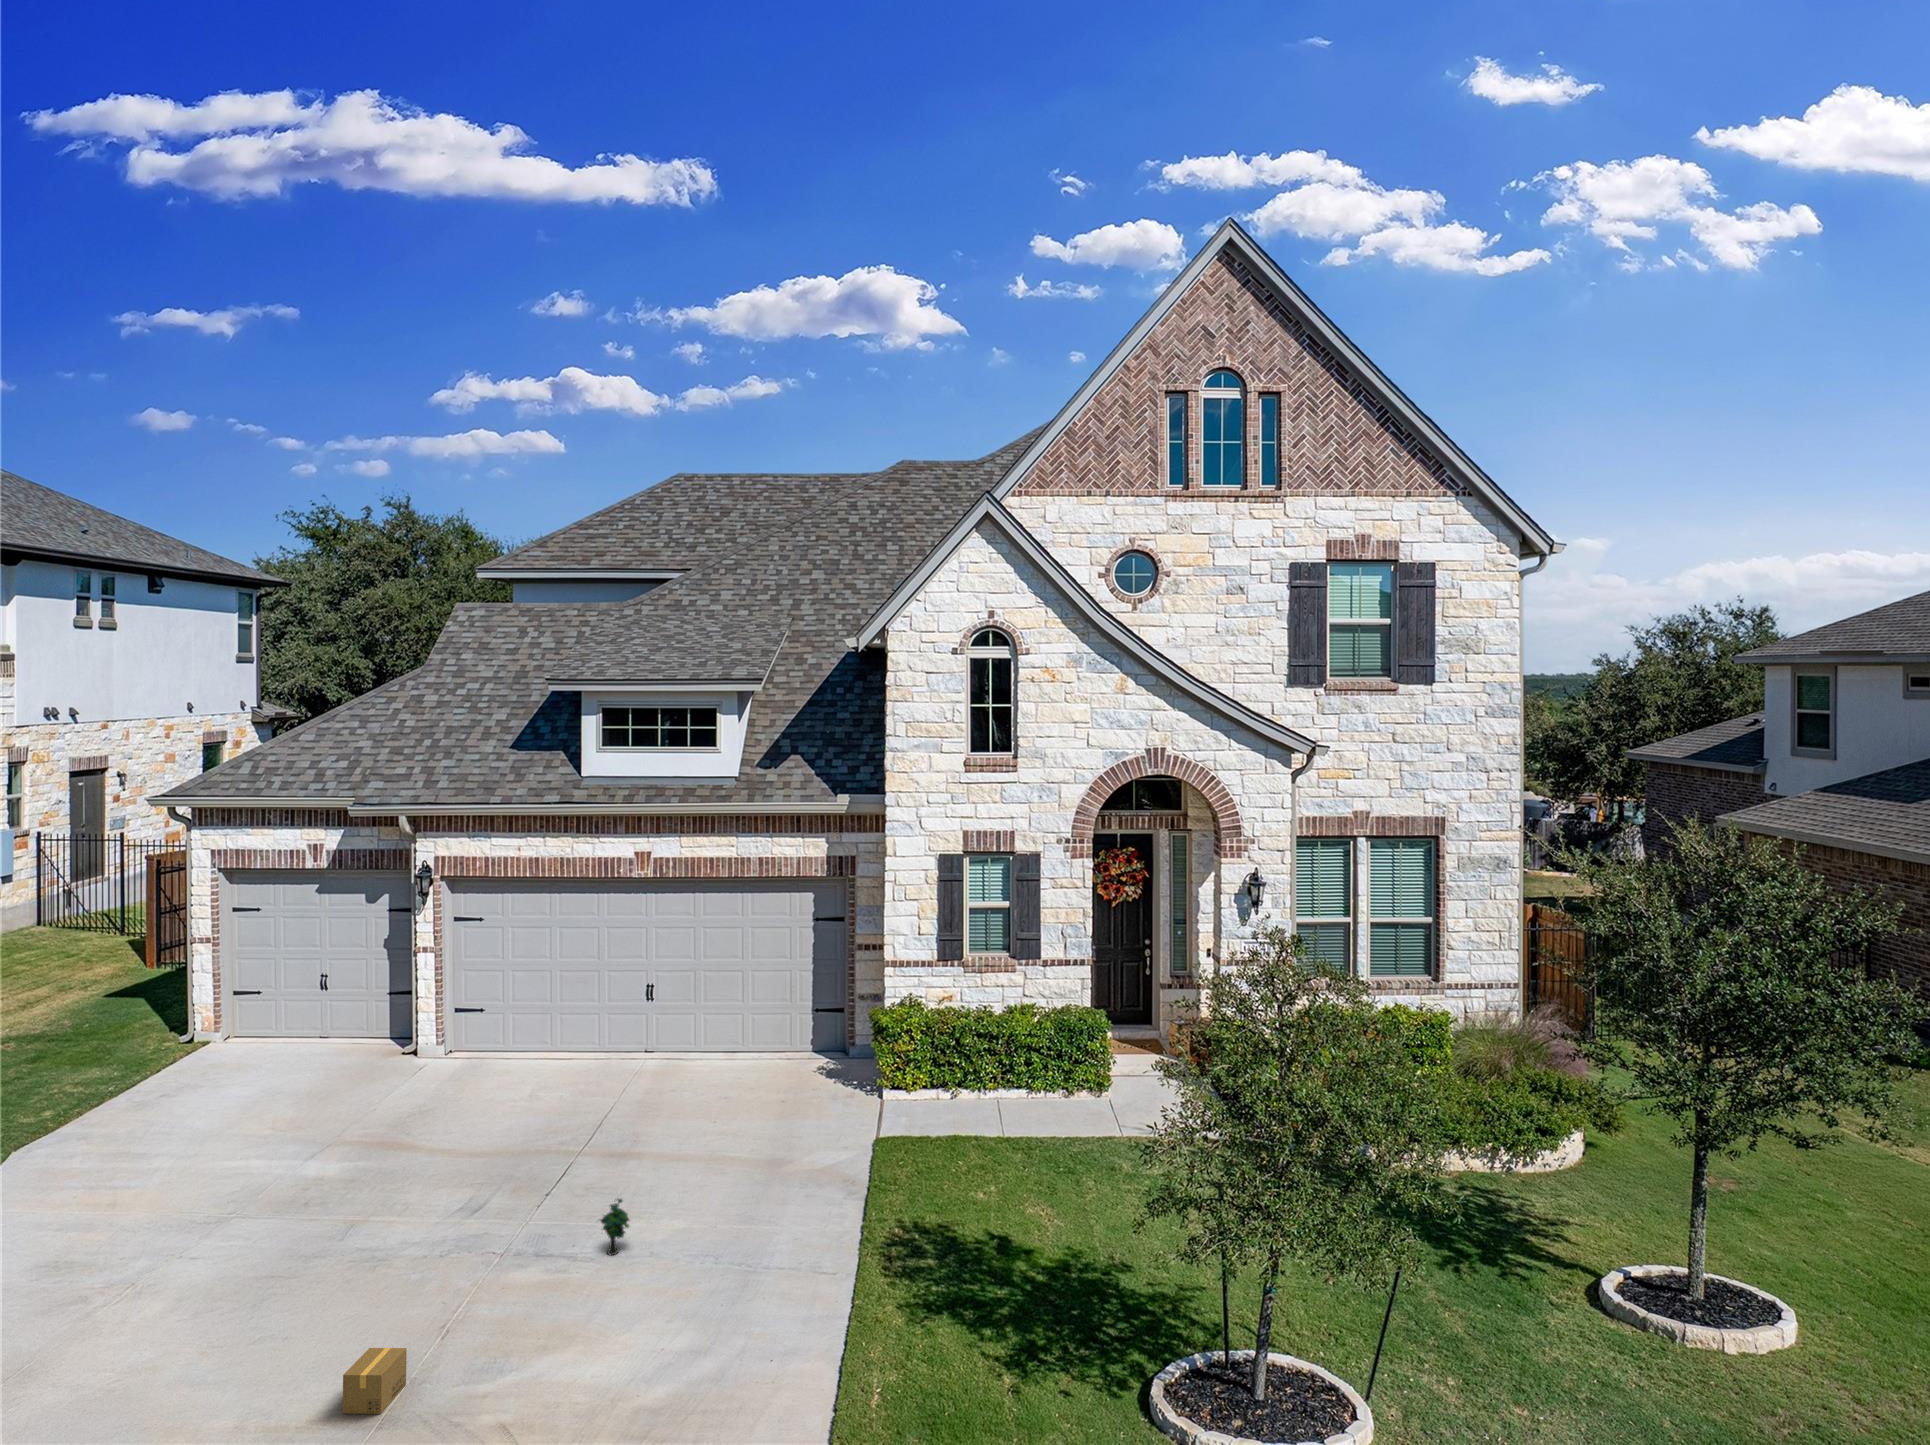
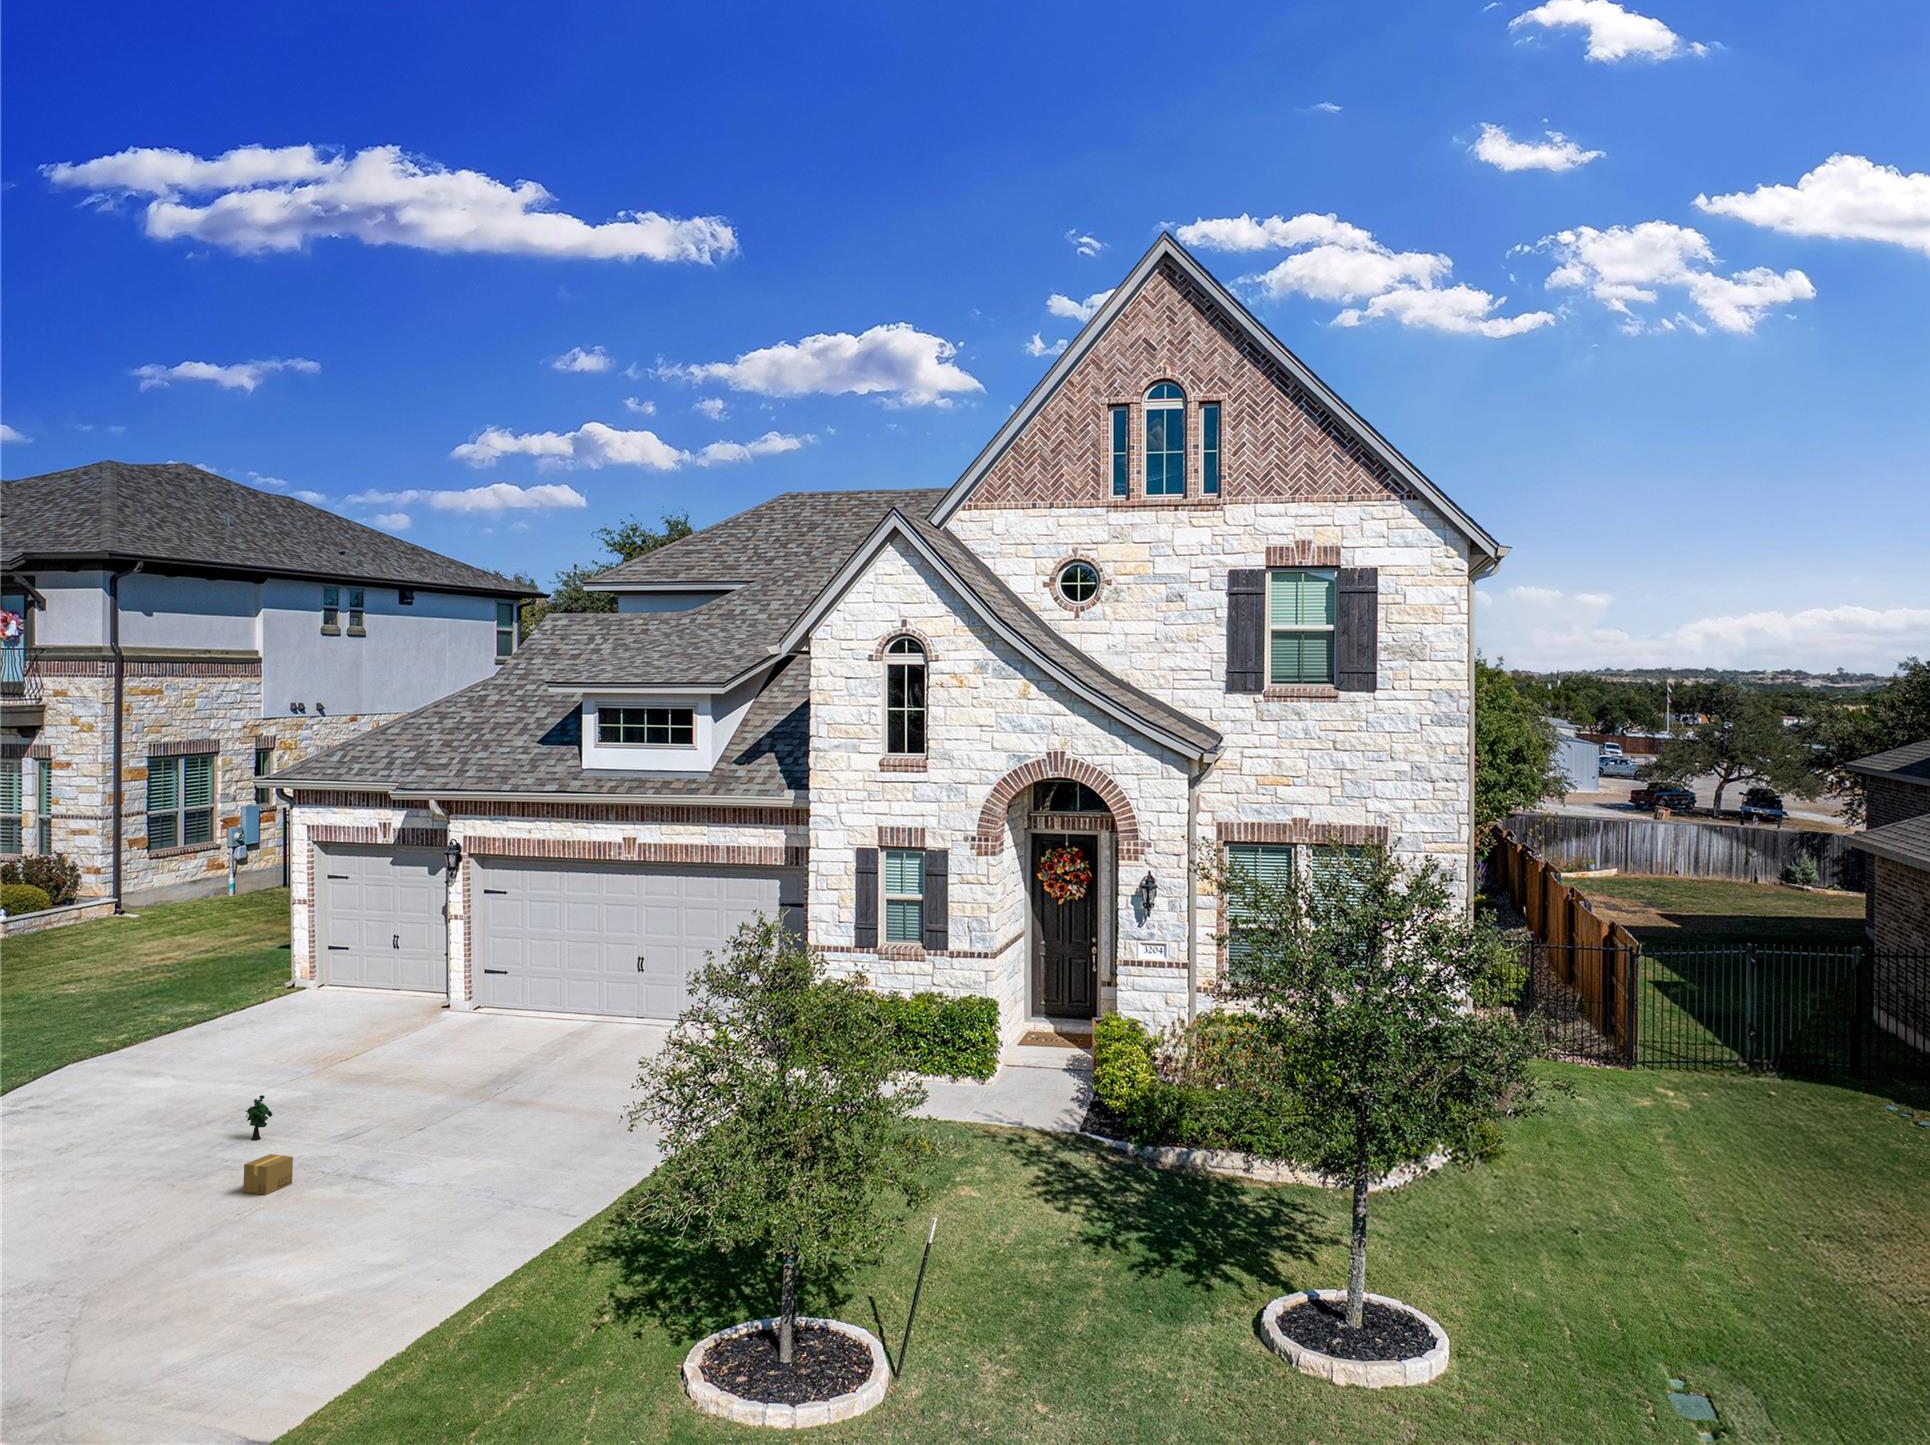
decorative plant: present [600,1199,629,1255] -> present [245,1095,272,1140]

